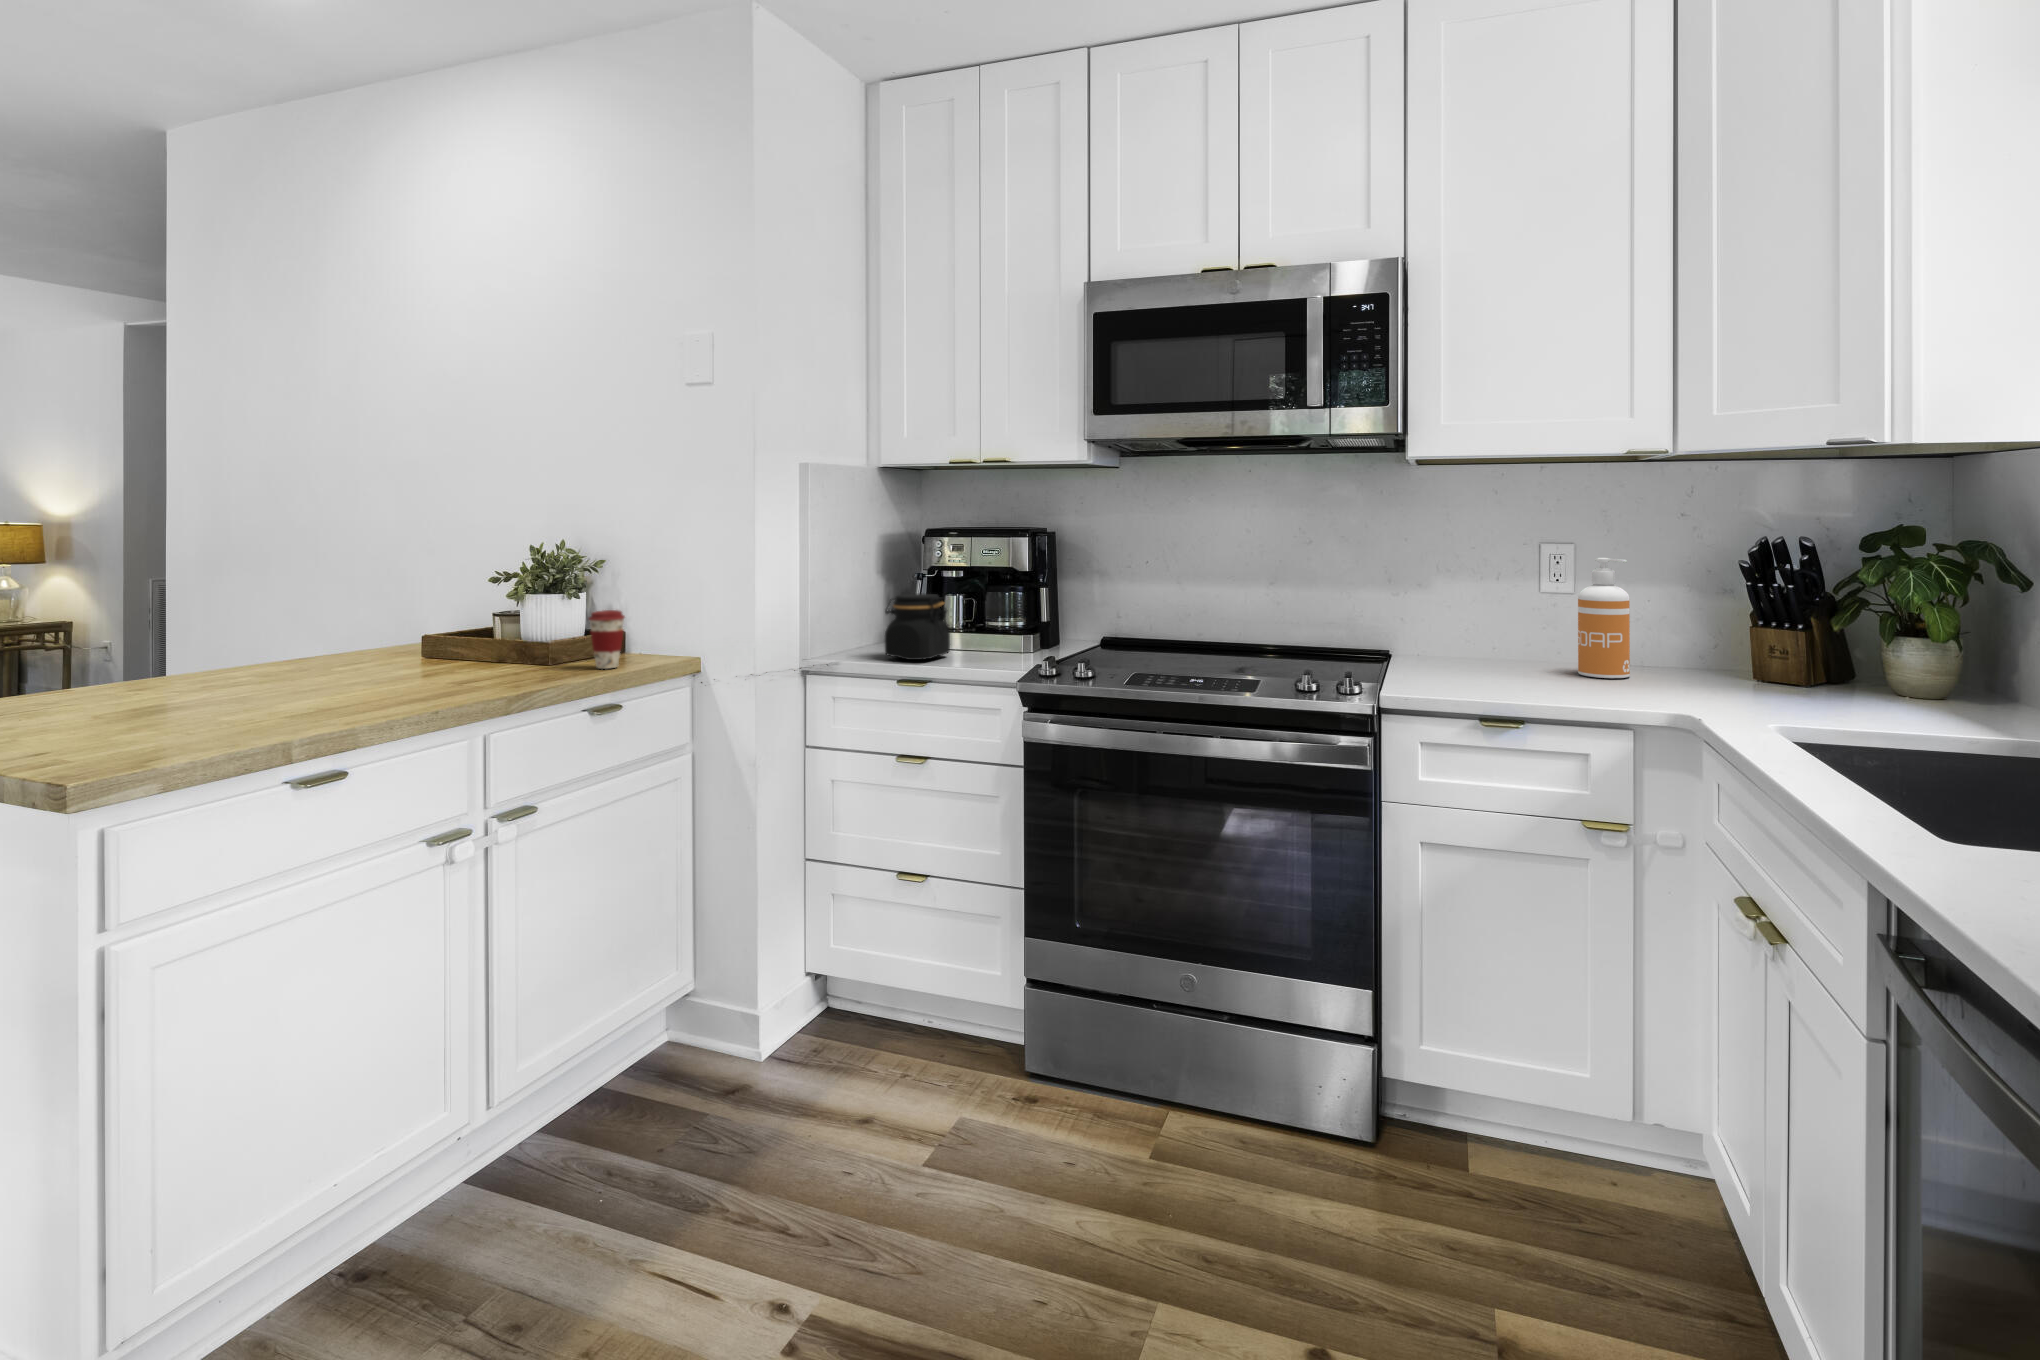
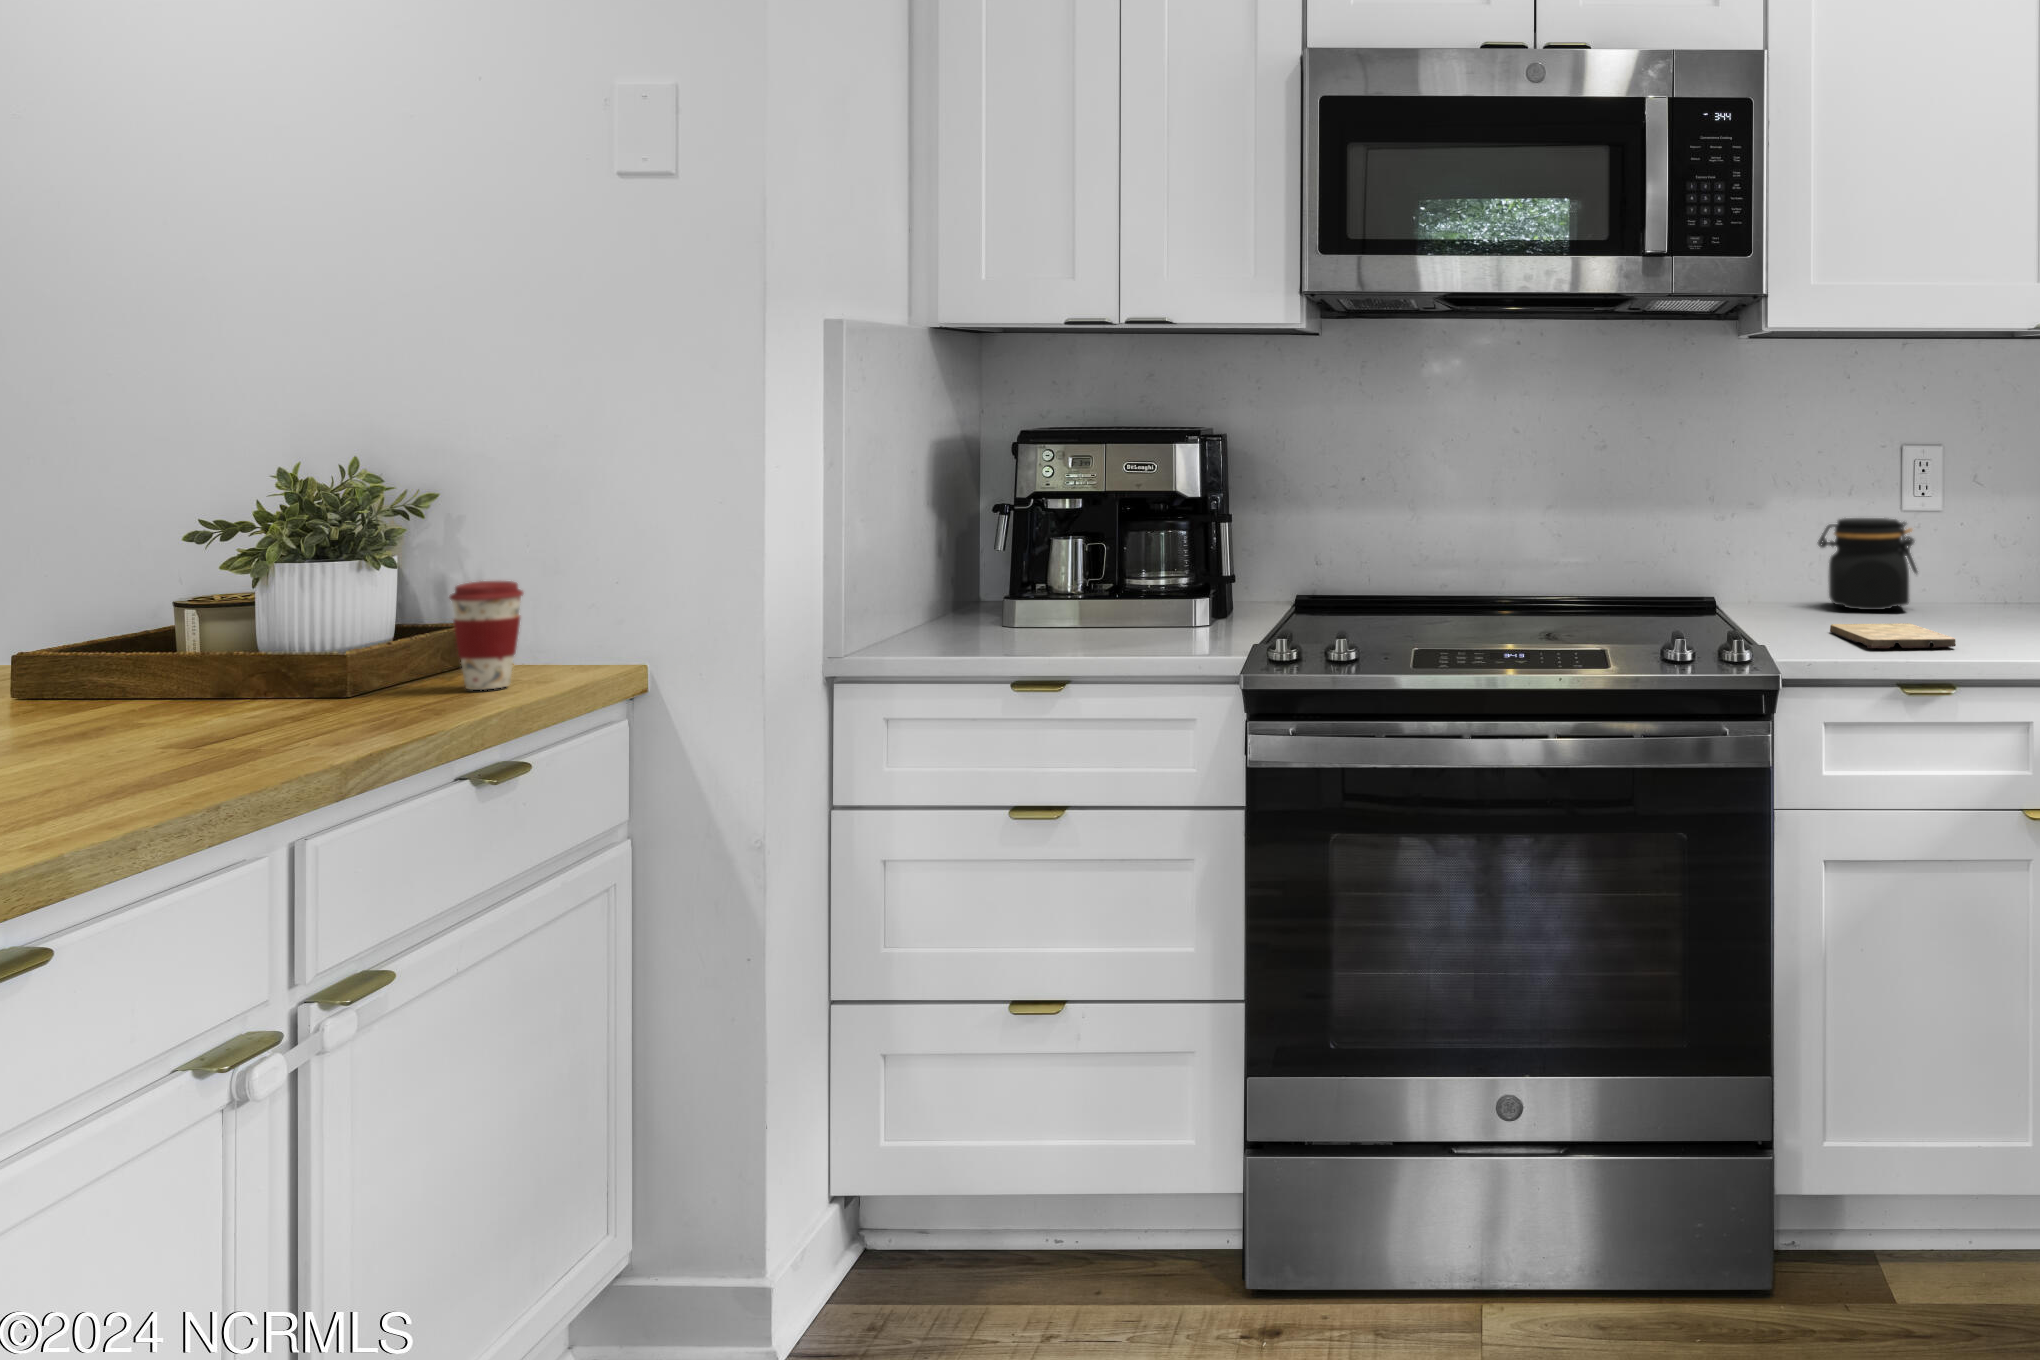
soap dispenser: present [1578,558,1630,678] -> none [1967,466,2032,623]
jar: present [885,594,950,660] -> present [1818,518,1917,610]
cutting board: none [1452,672,1534,693] -> present [1830,623,1956,648]

